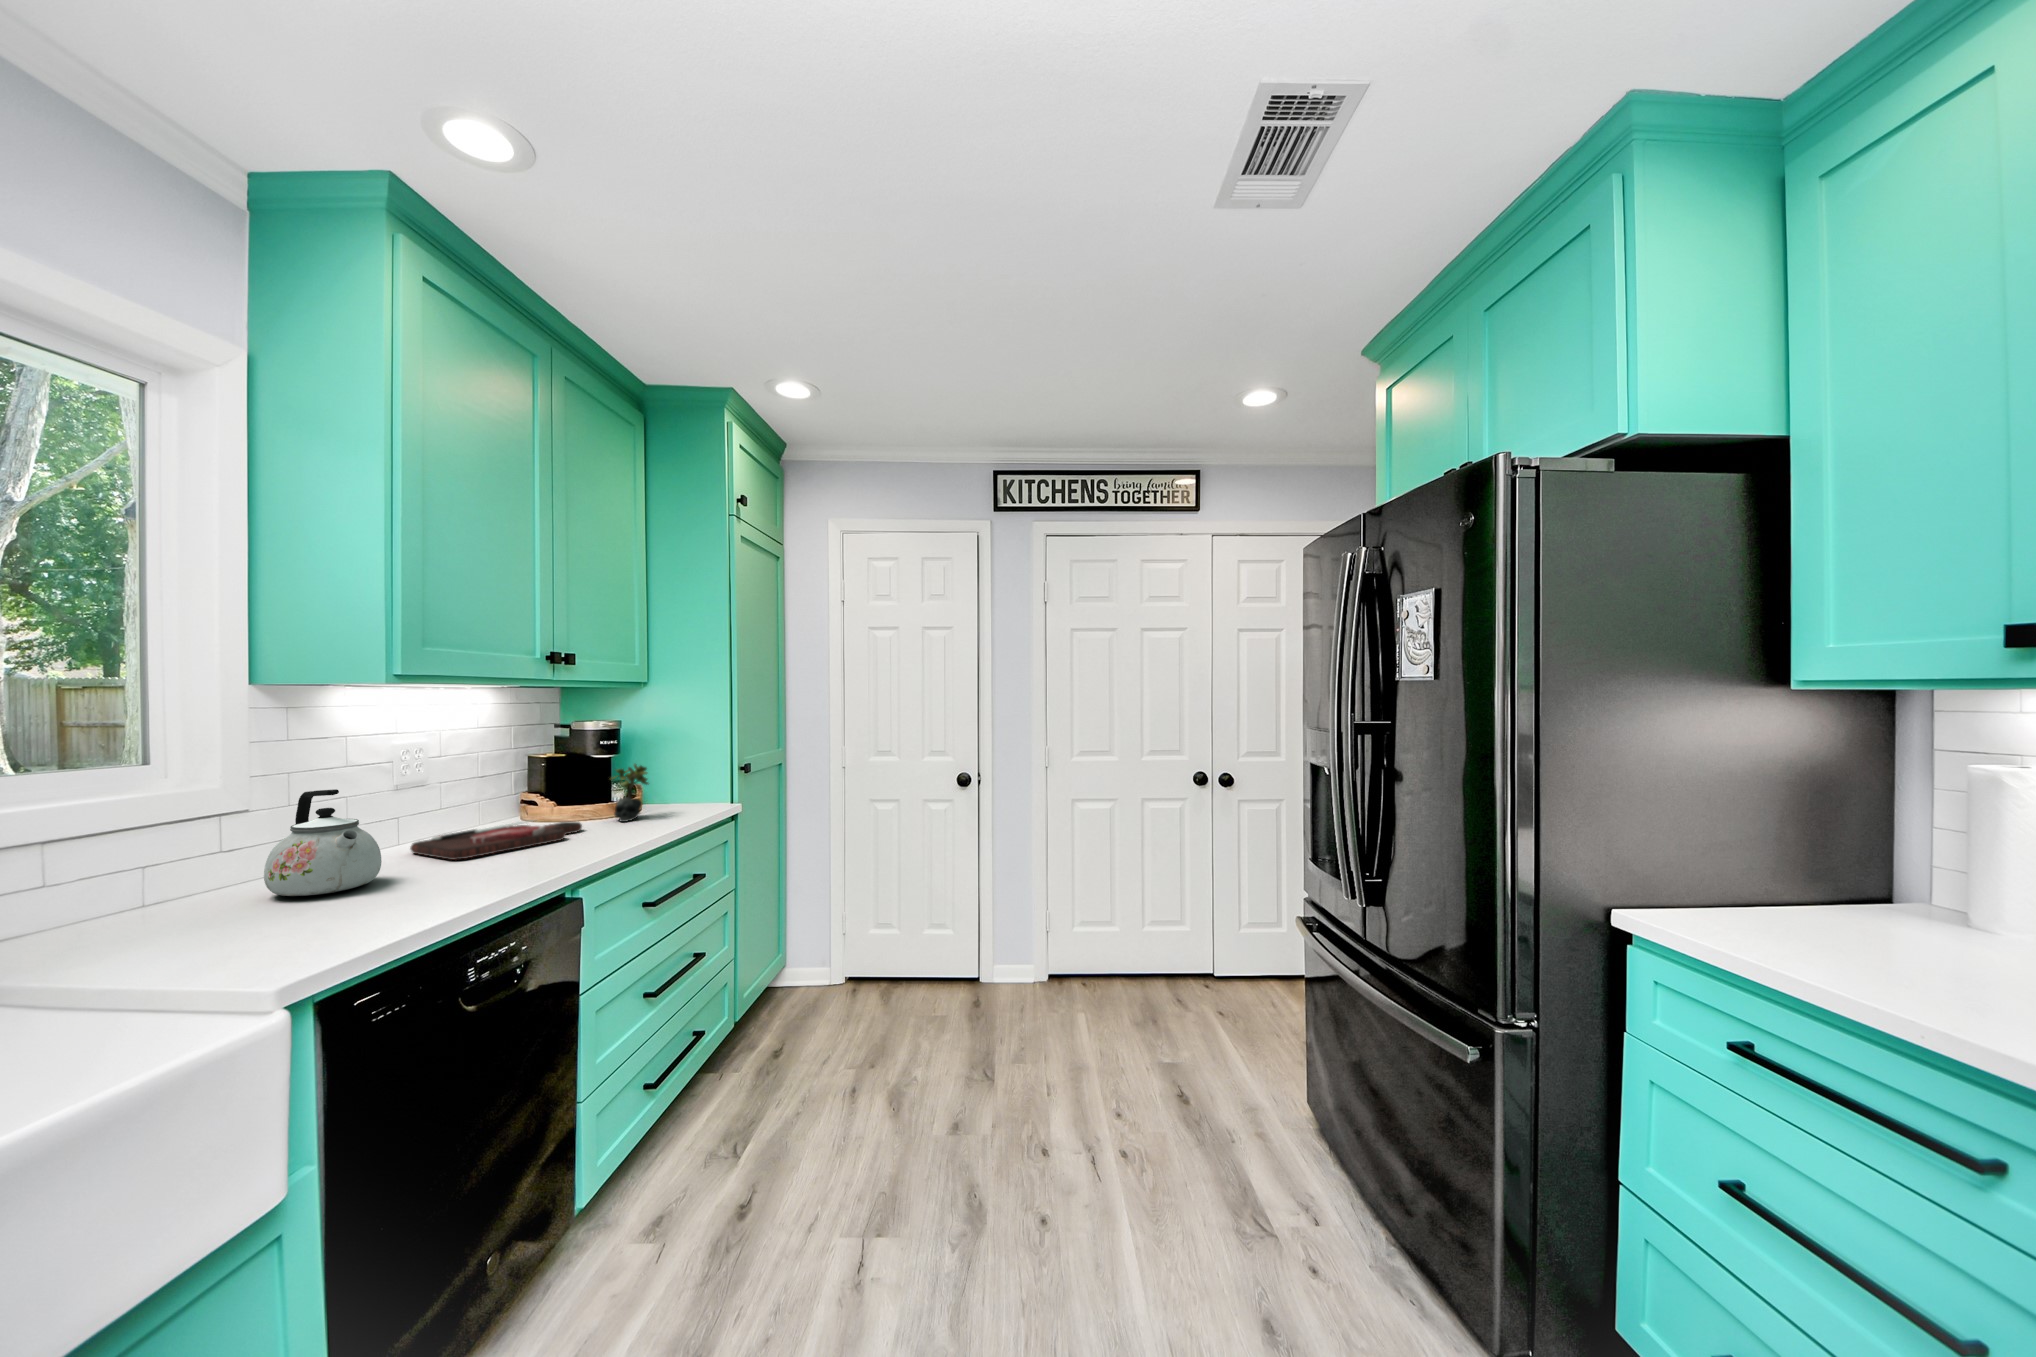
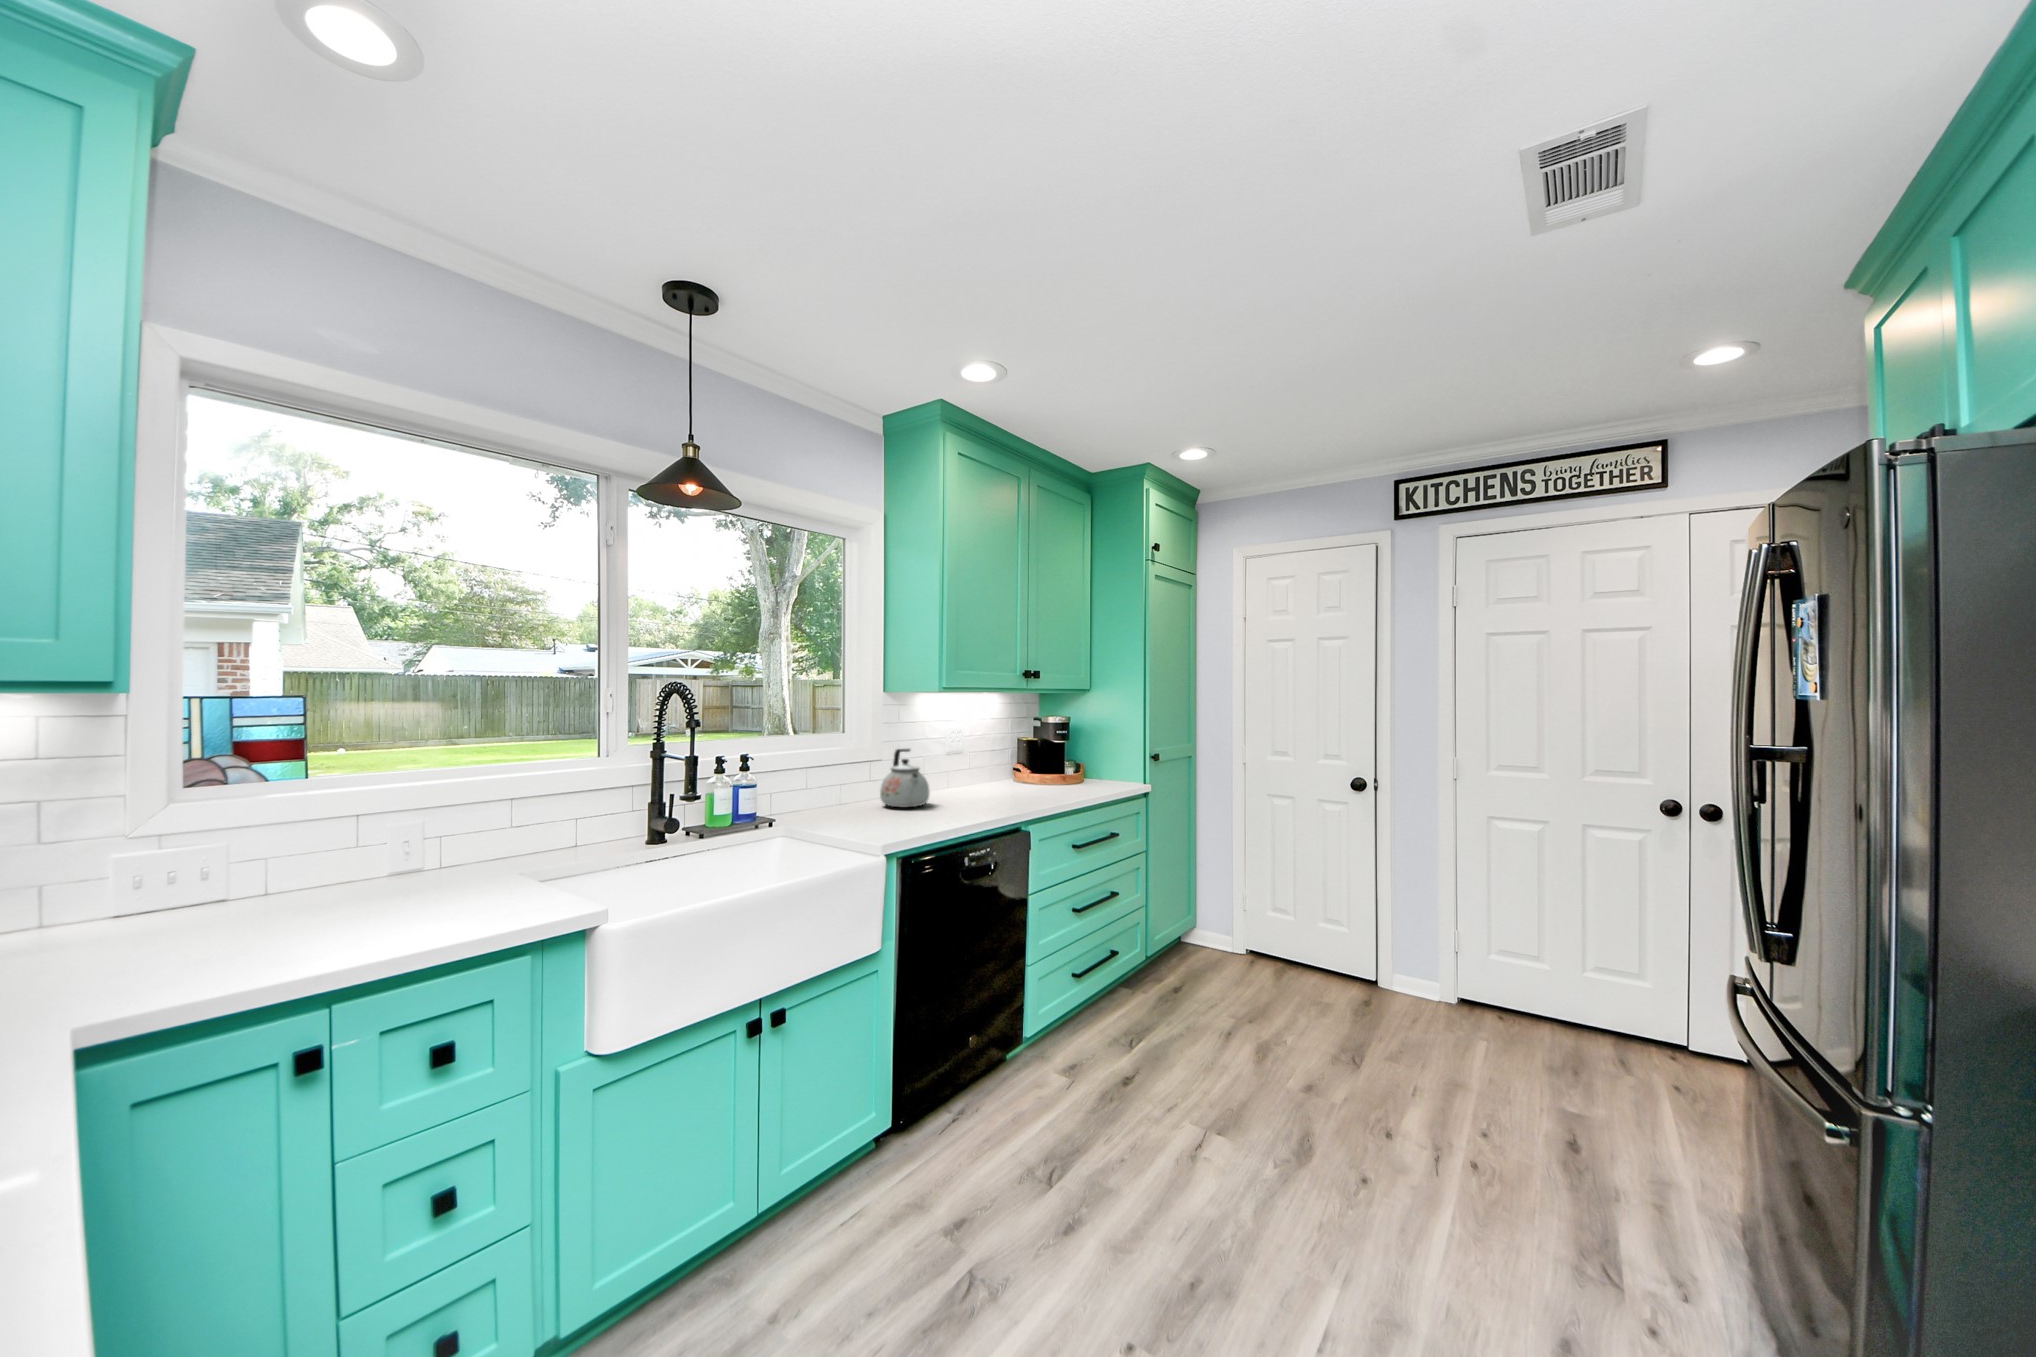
succulent plant: present [613,764,648,822] -> none [1059,747,1084,789]
cutting board: present [410,821,582,860] -> none [946,780,1040,799]

